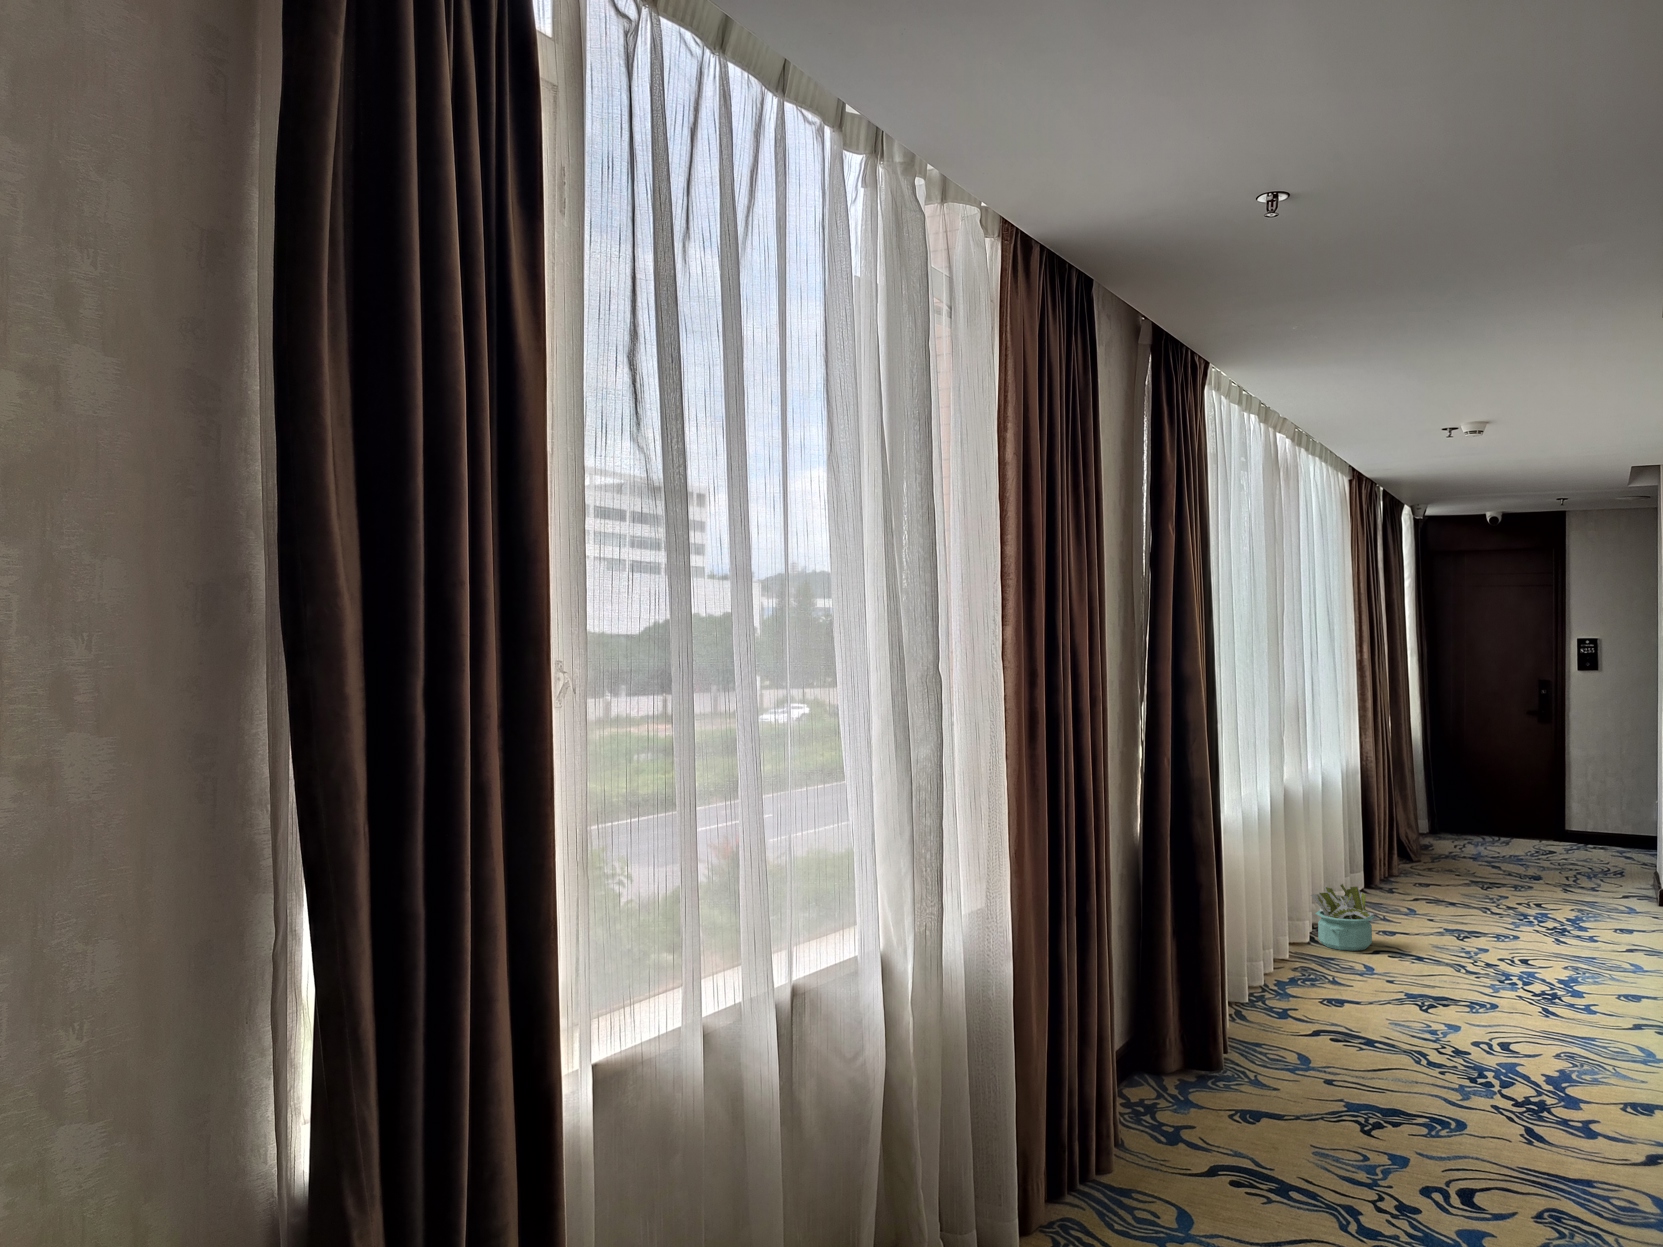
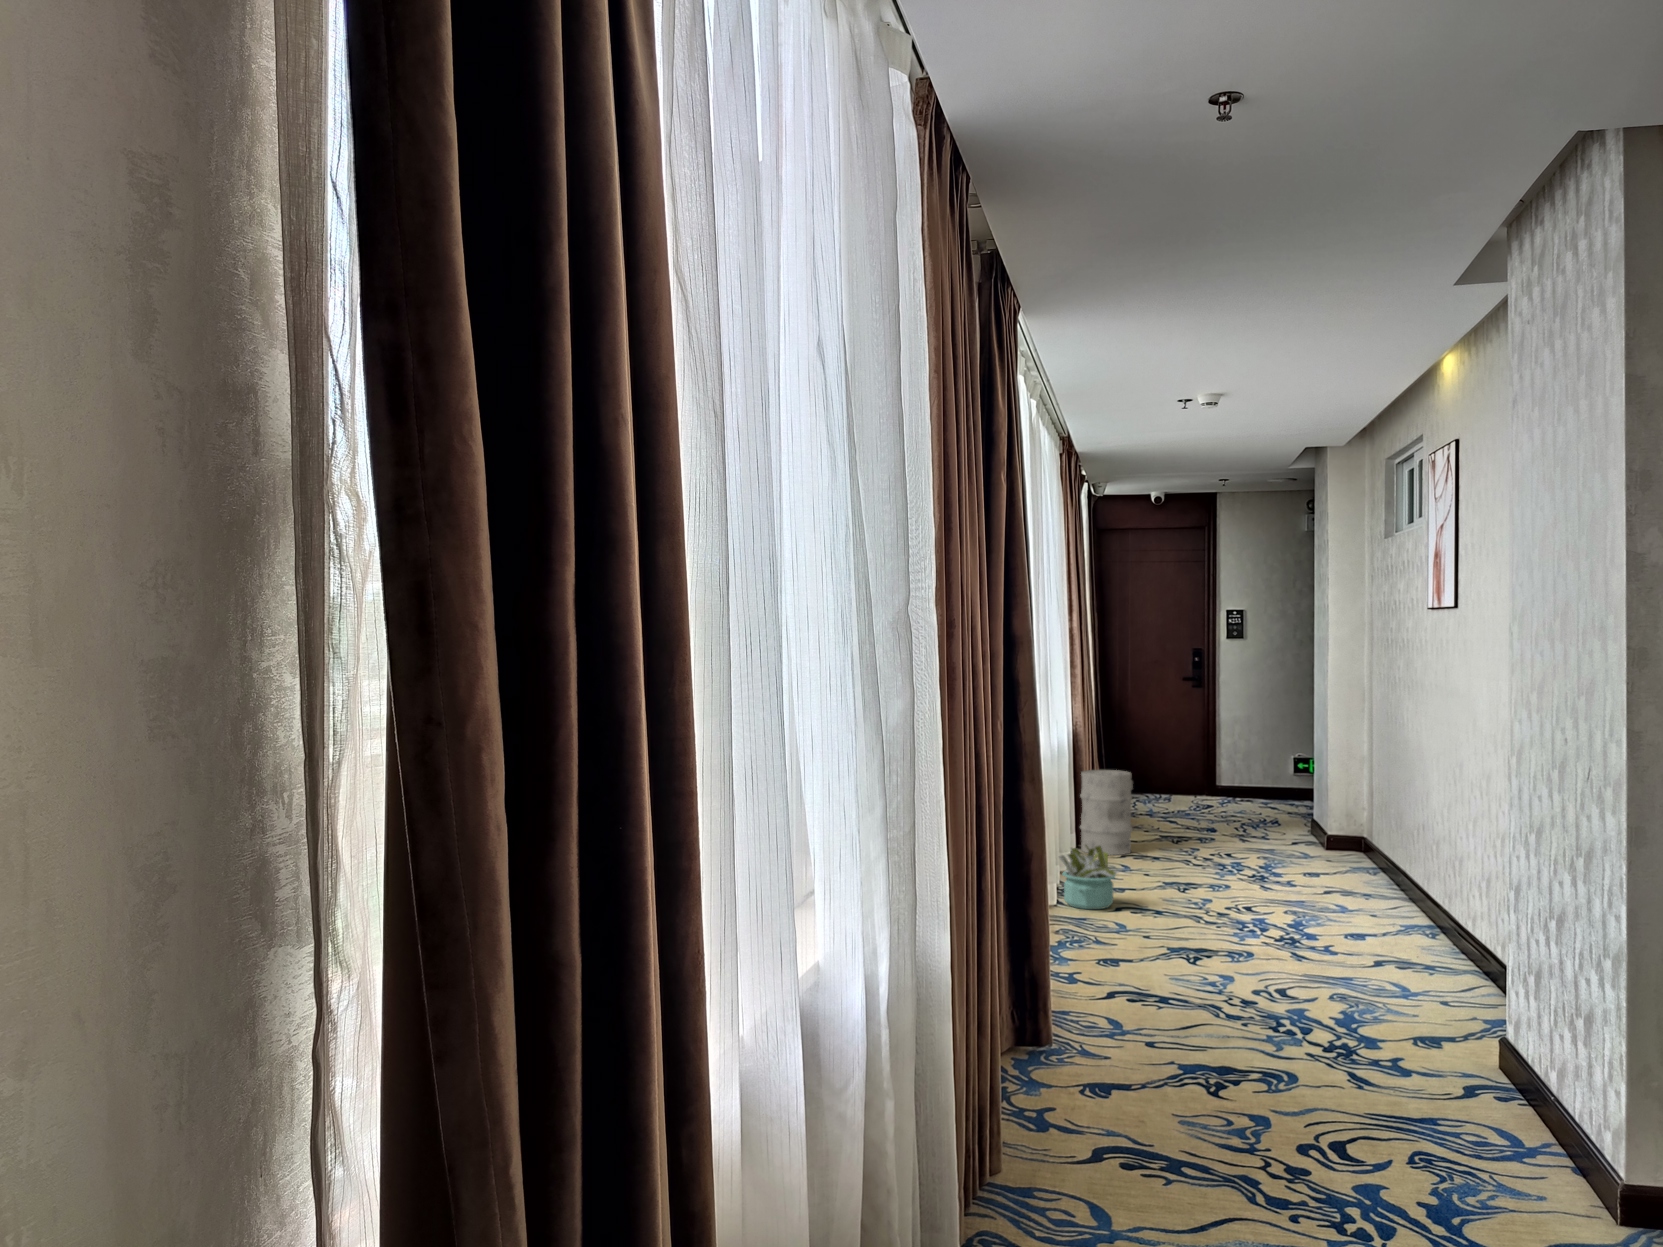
trash can: none [1369,809,1428,898] -> present [1080,770,1133,855]

